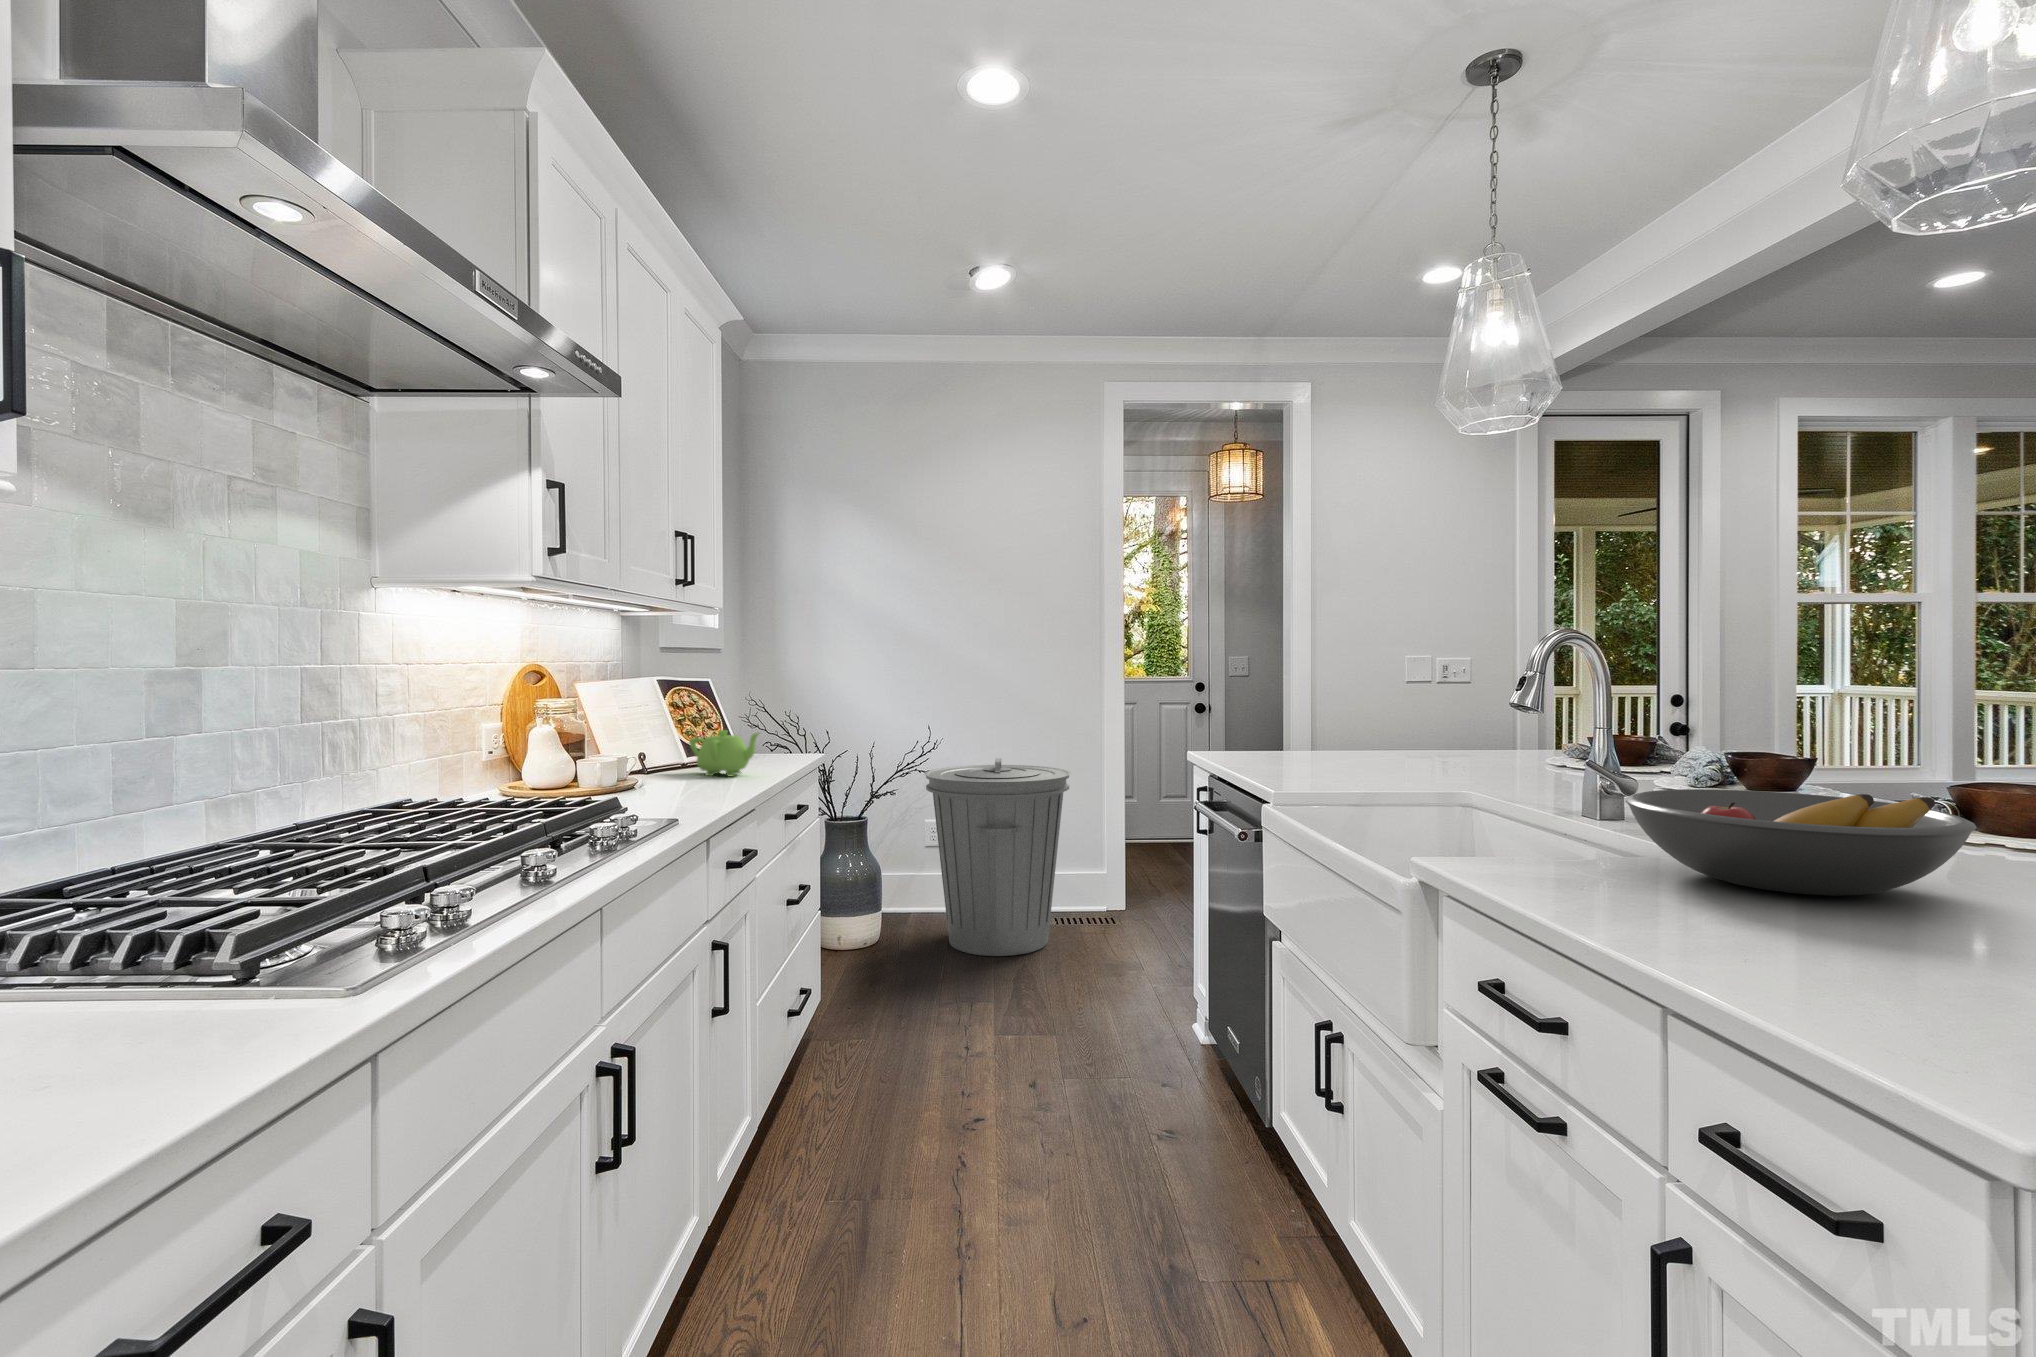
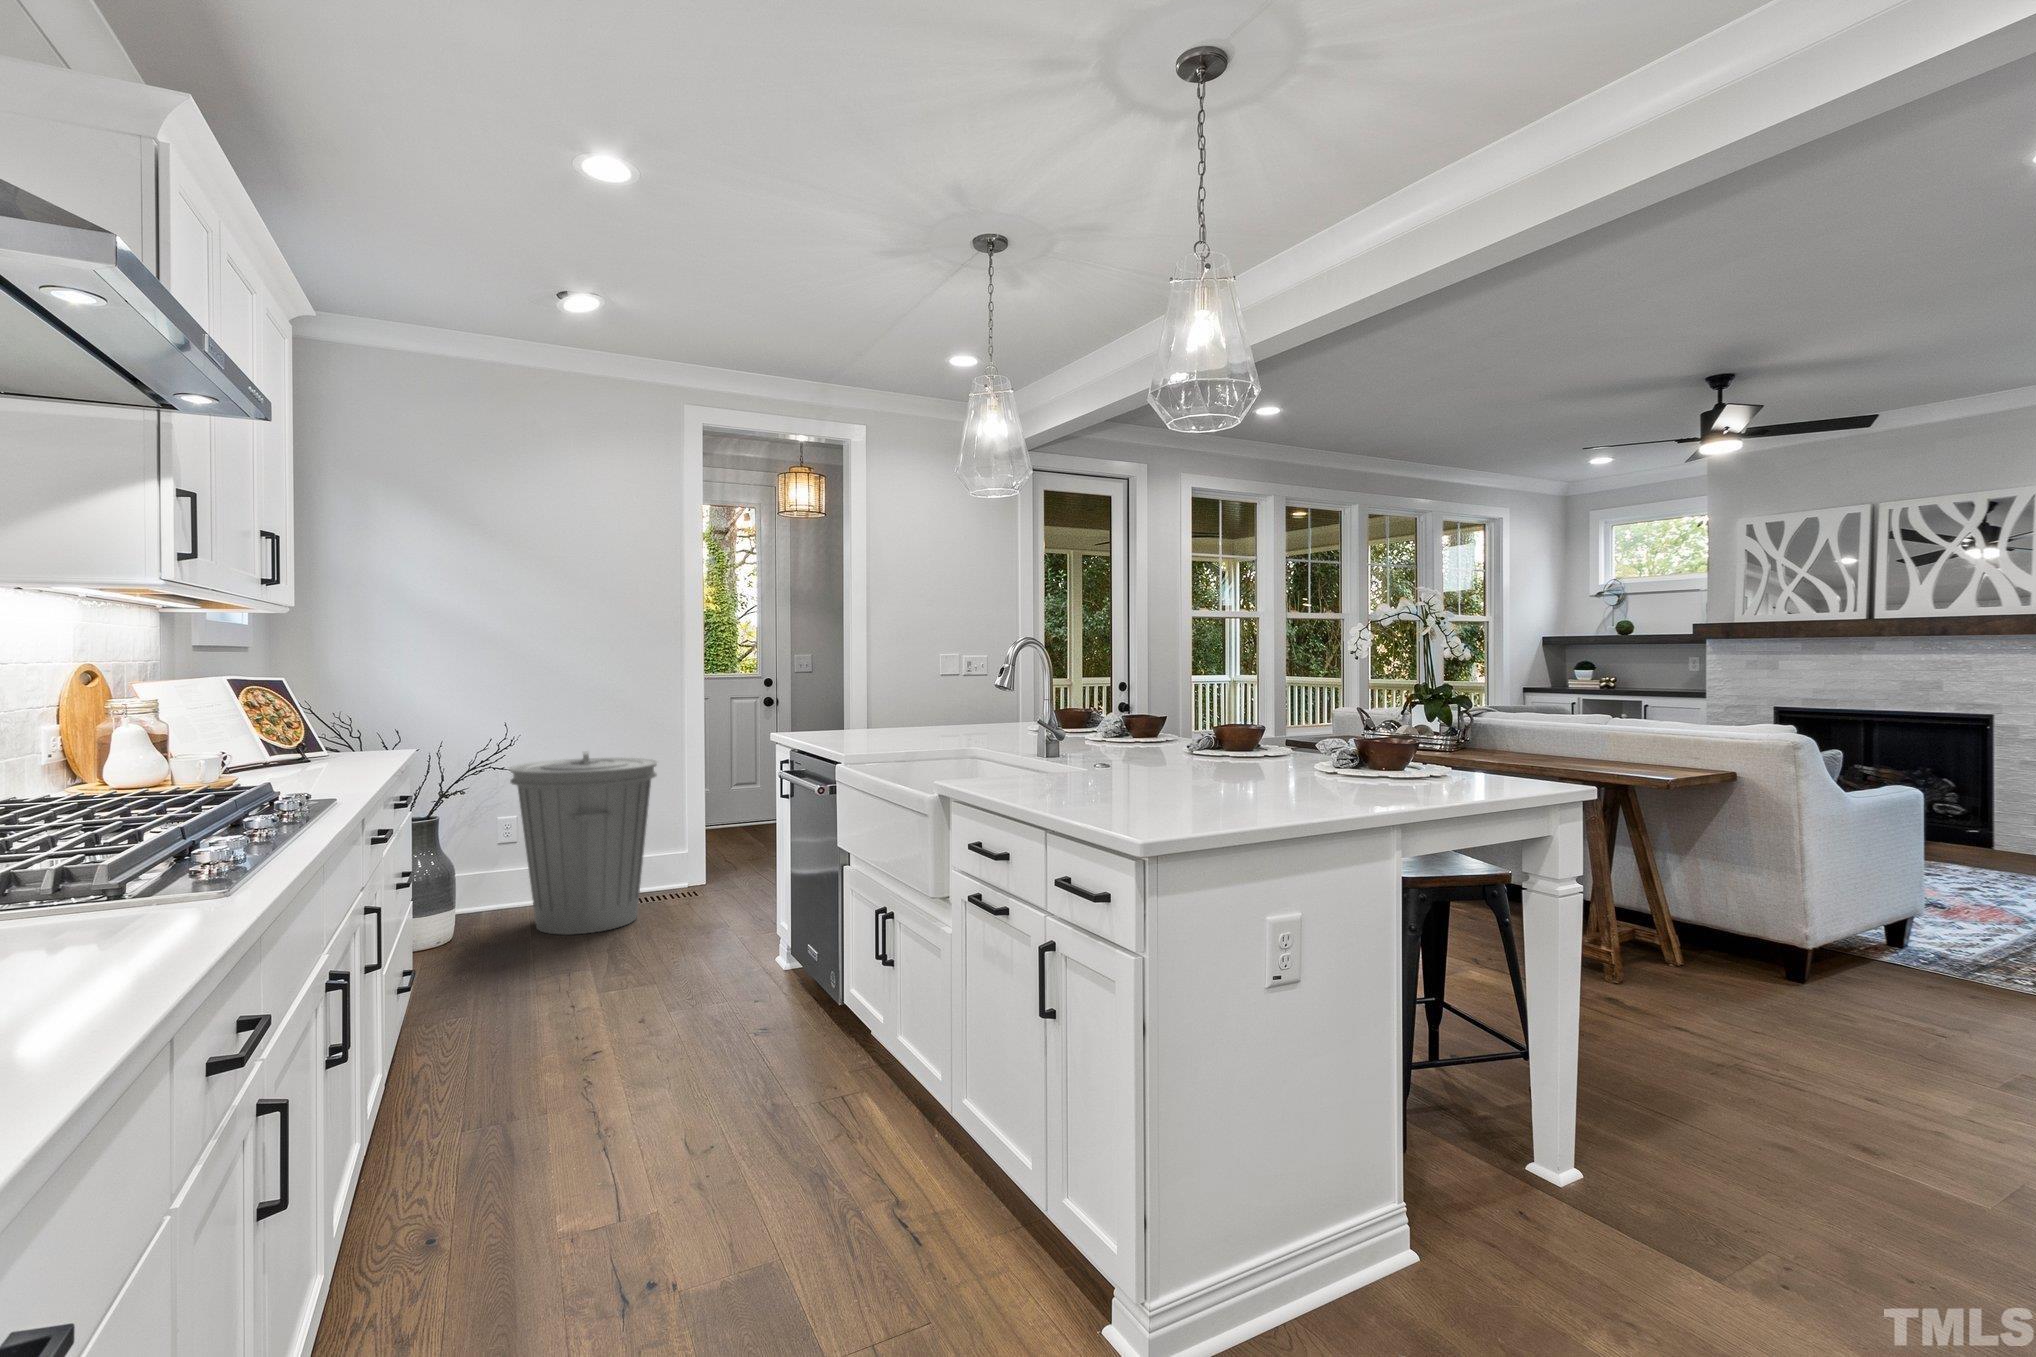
teapot: present [689,730,759,776] -> none [283,726,368,771]
fruit bowl: present [1625,789,1977,896] -> none [1048,727,1195,780]

